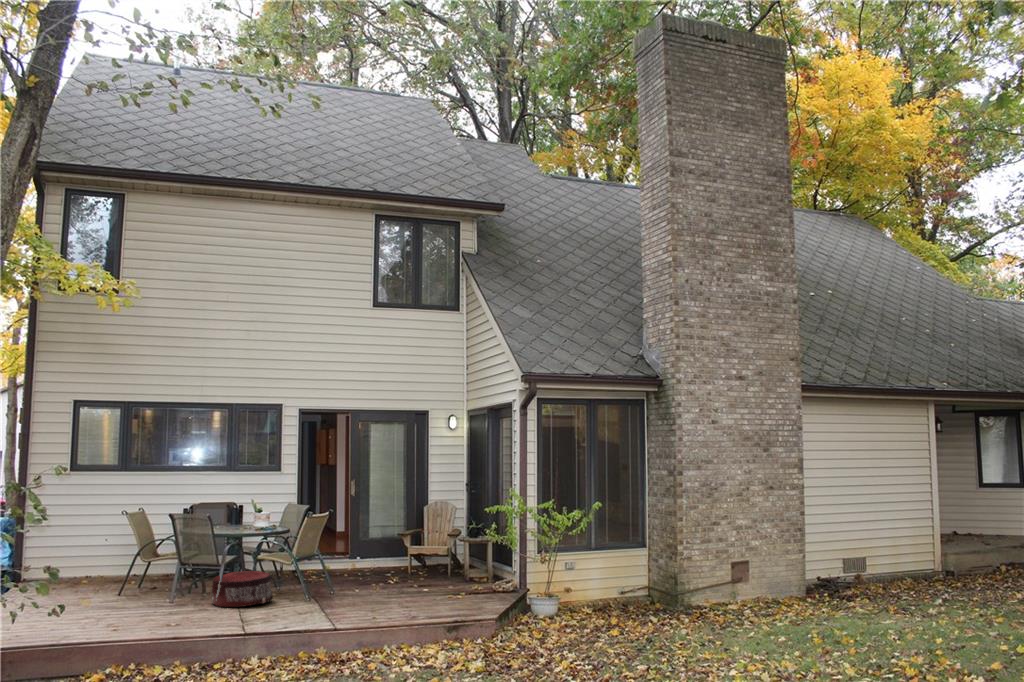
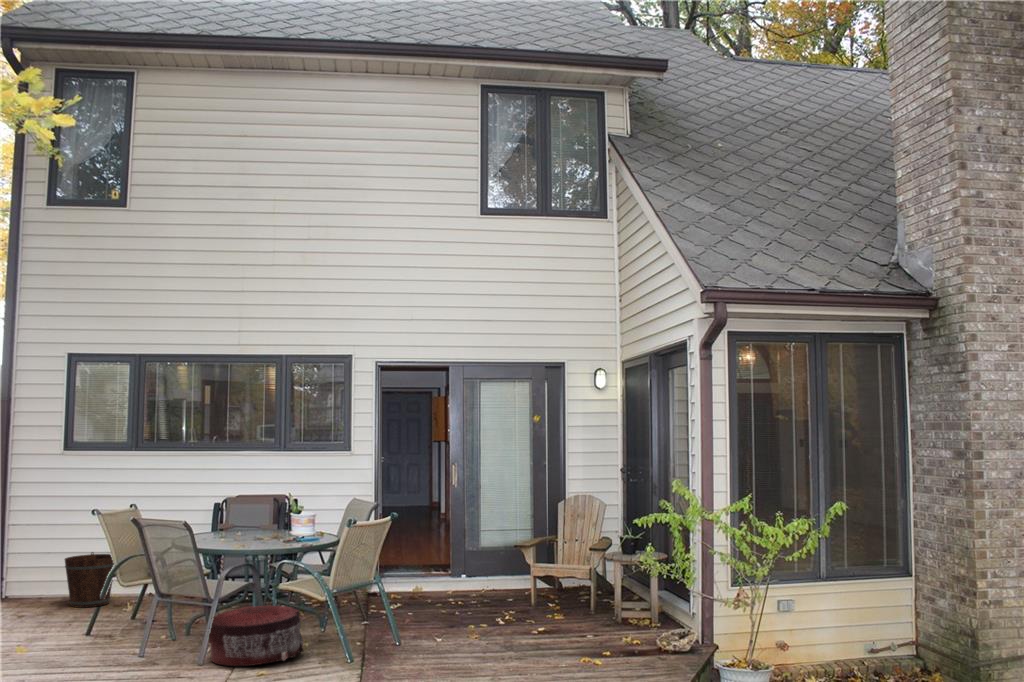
bucket: none [74,544,112,582] -> present [65,552,114,608]

